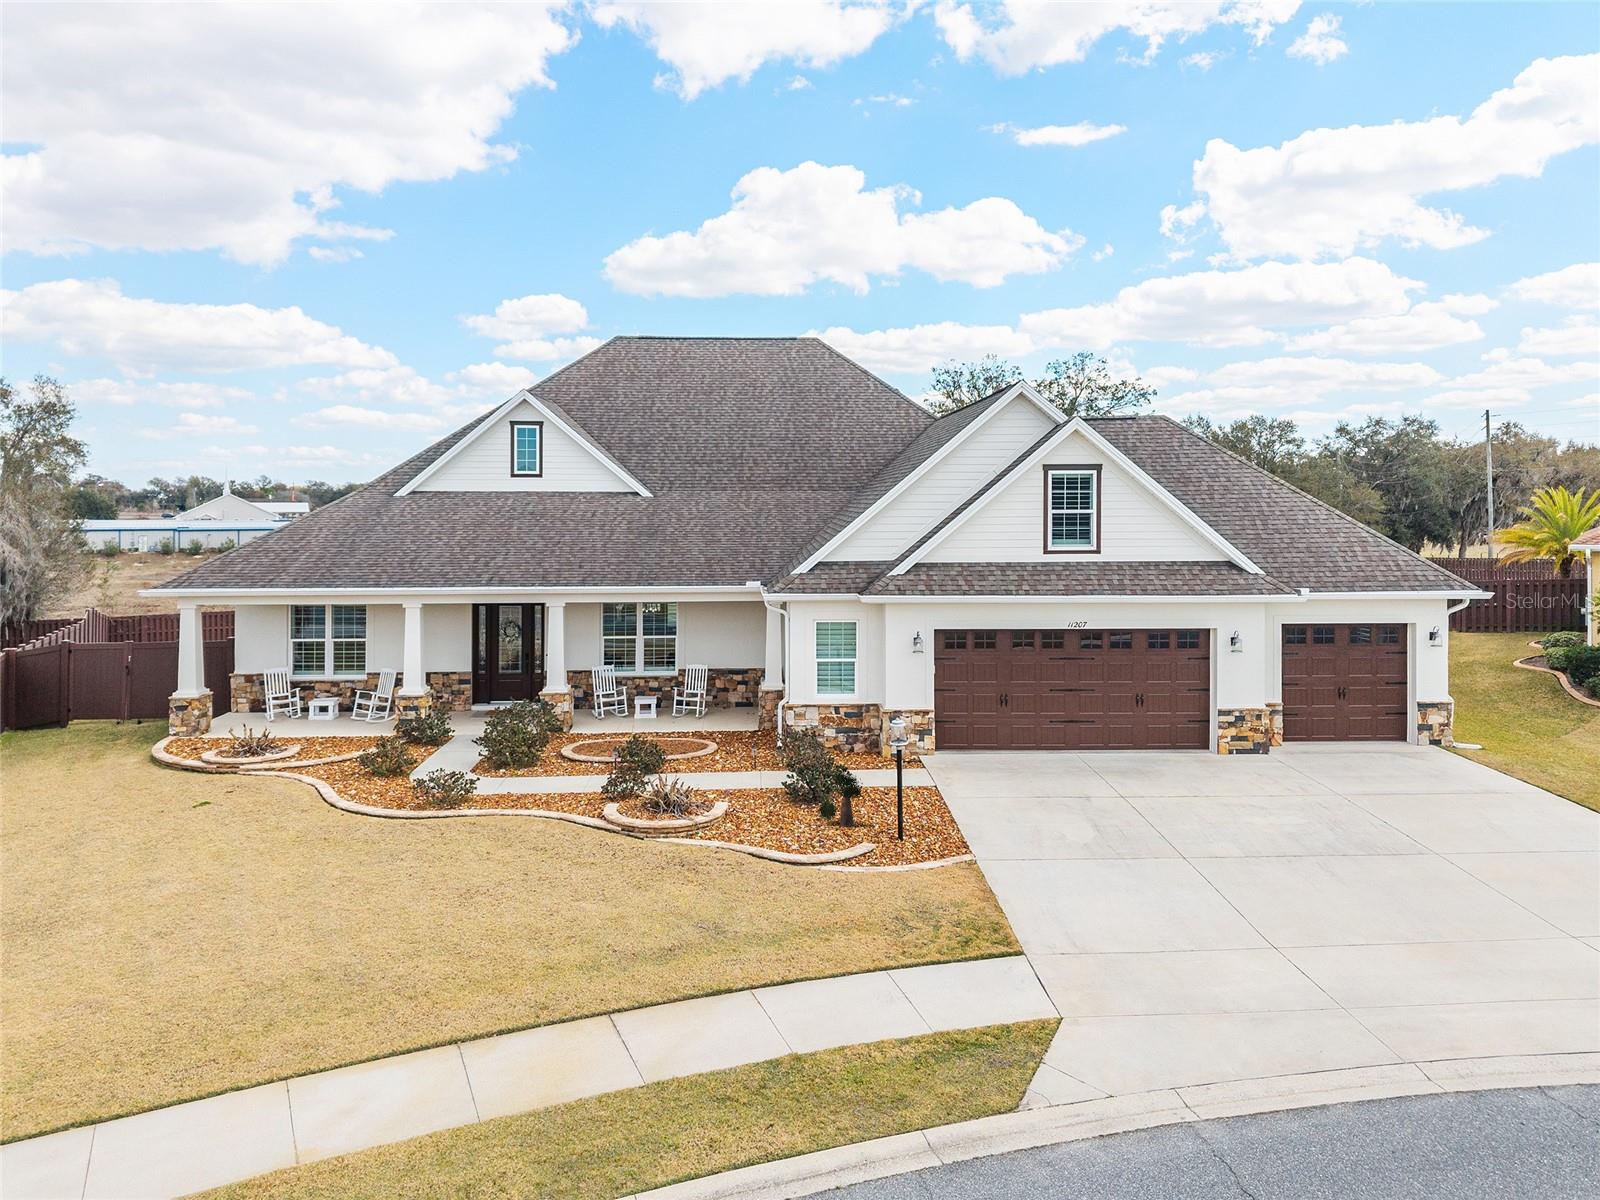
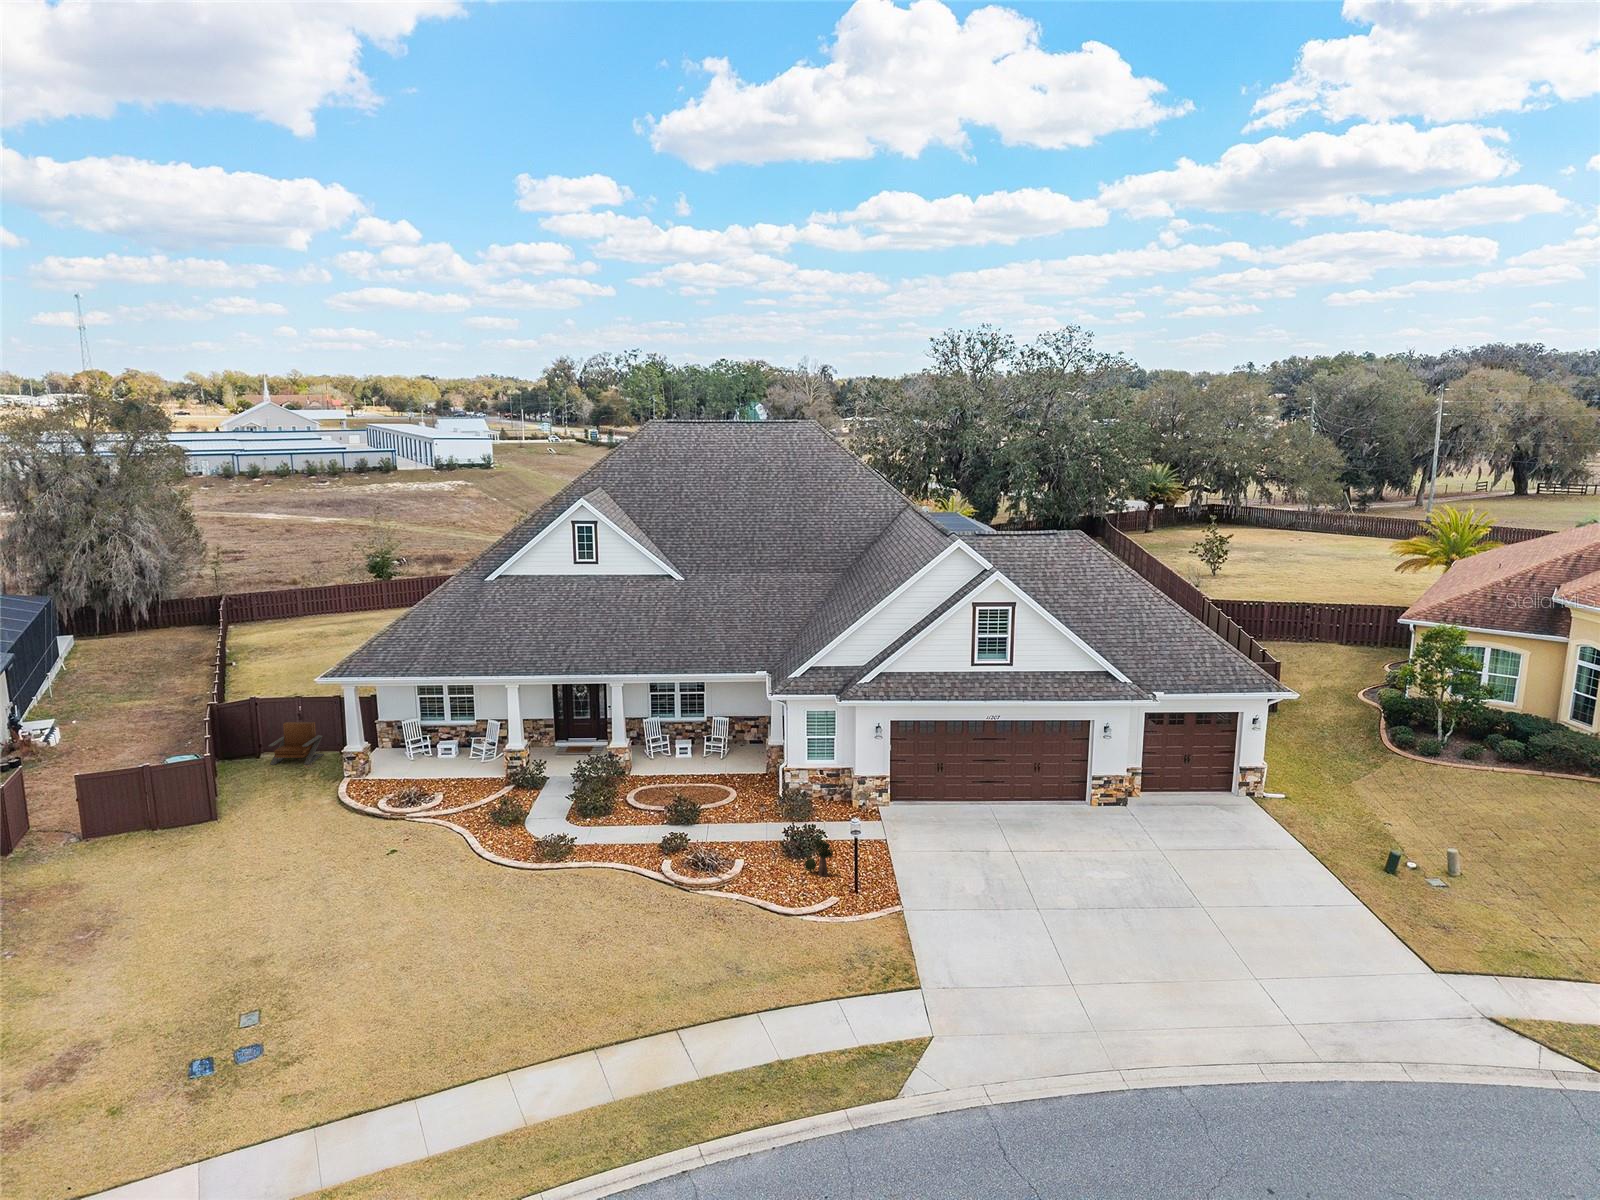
lounge chair: none [89,681,169,736] -> present [268,722,324,765]

